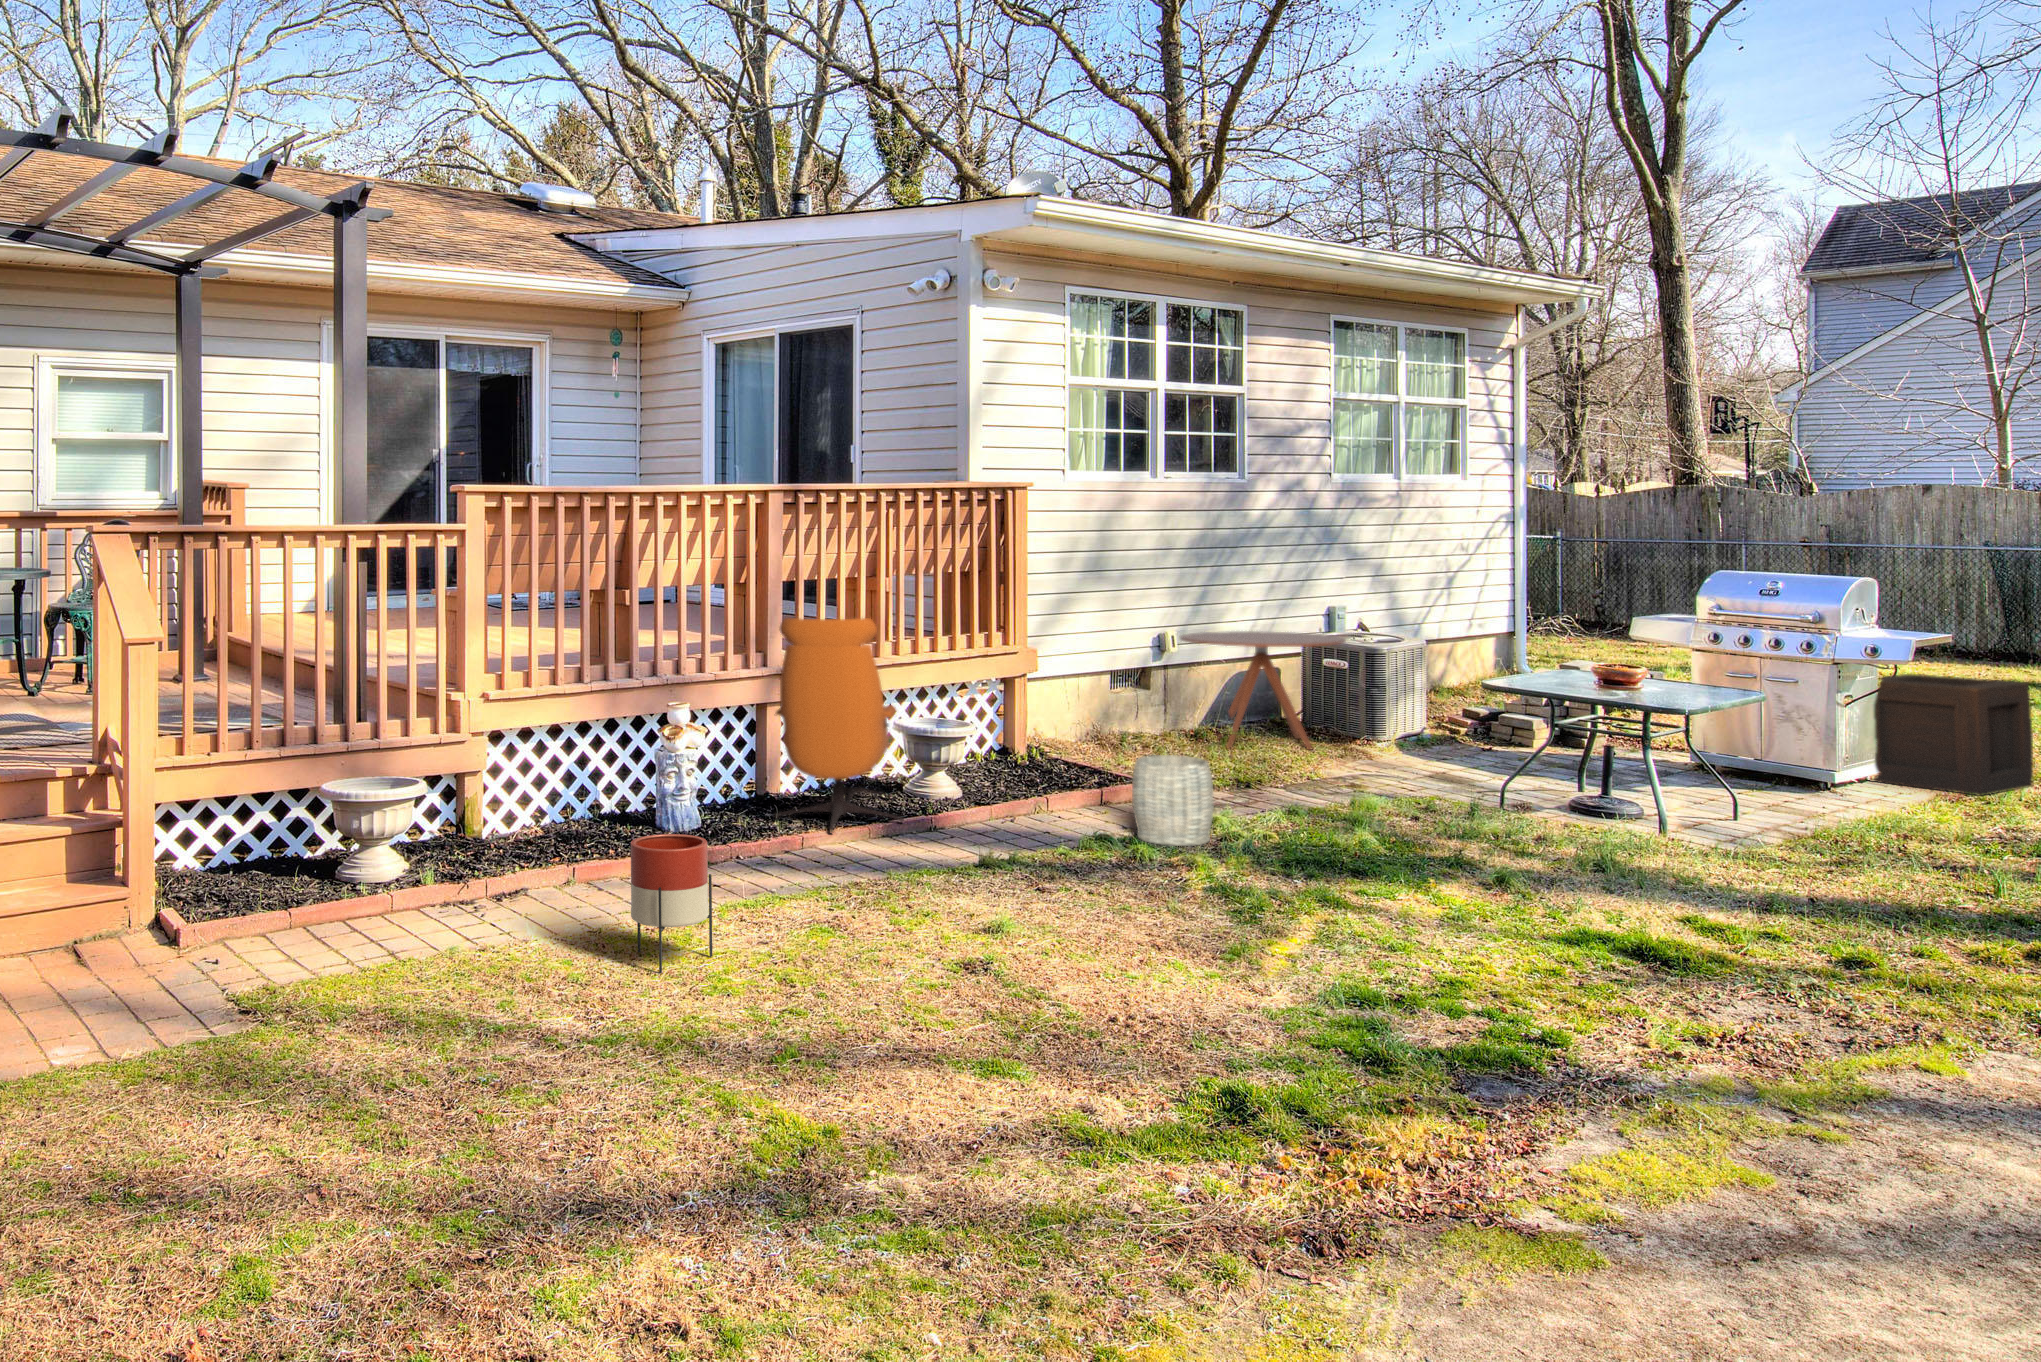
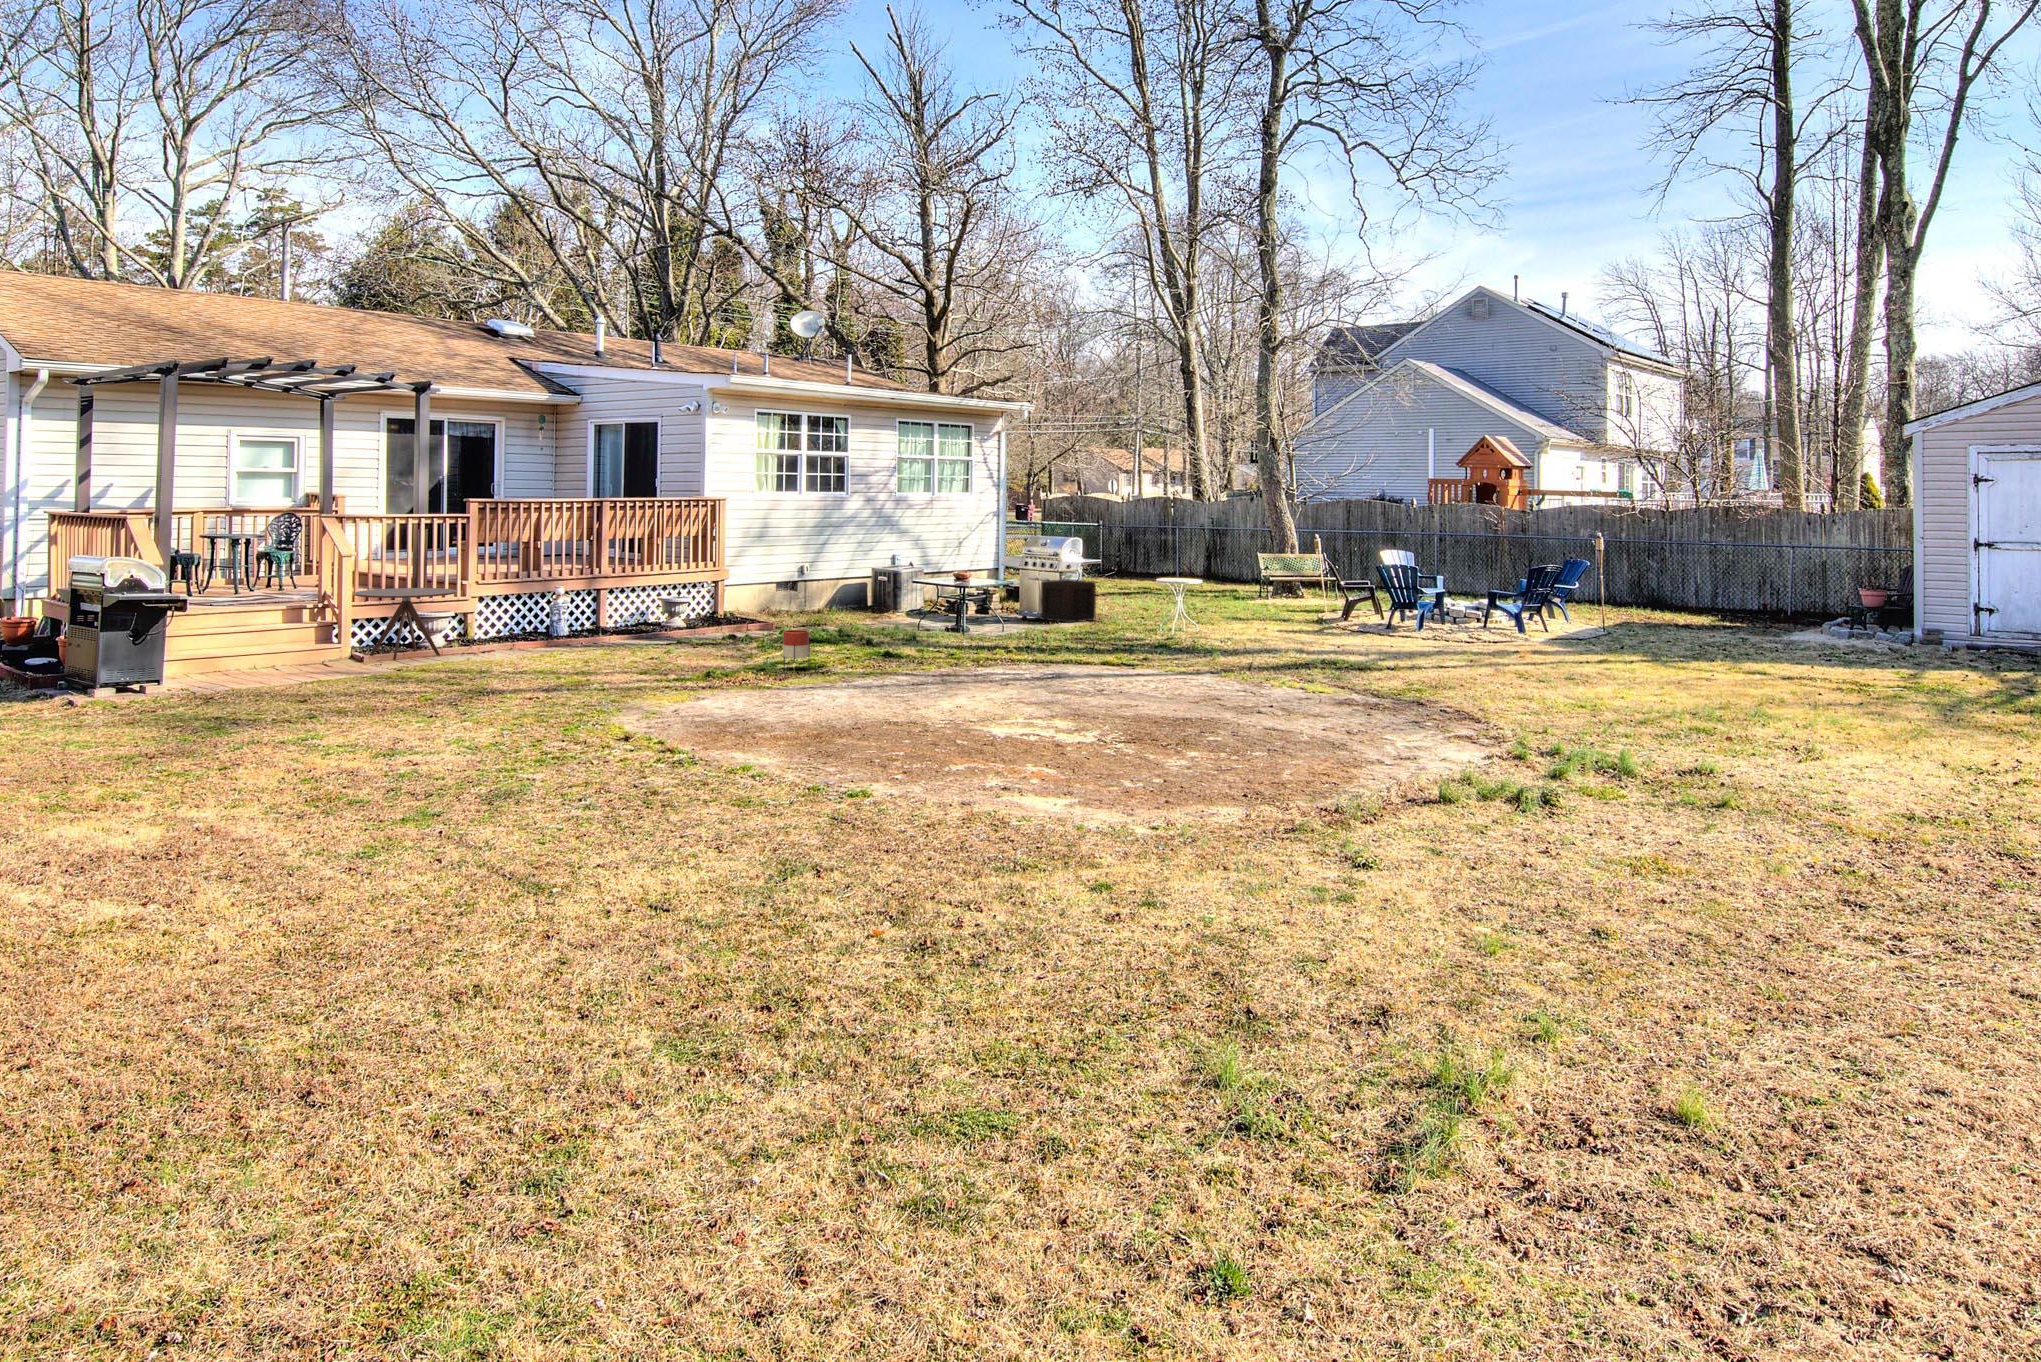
lounge chair: present [775,618,904,833] -> none [598,553,653,636]
round table: present [1180,631,1345,750] -> present [354,588,457,660]
woven basket: present [1132,755,1214,846] -> none [733,605,762,637]
planter: present [631,834,712,973] -> present [783,630,810,669]

